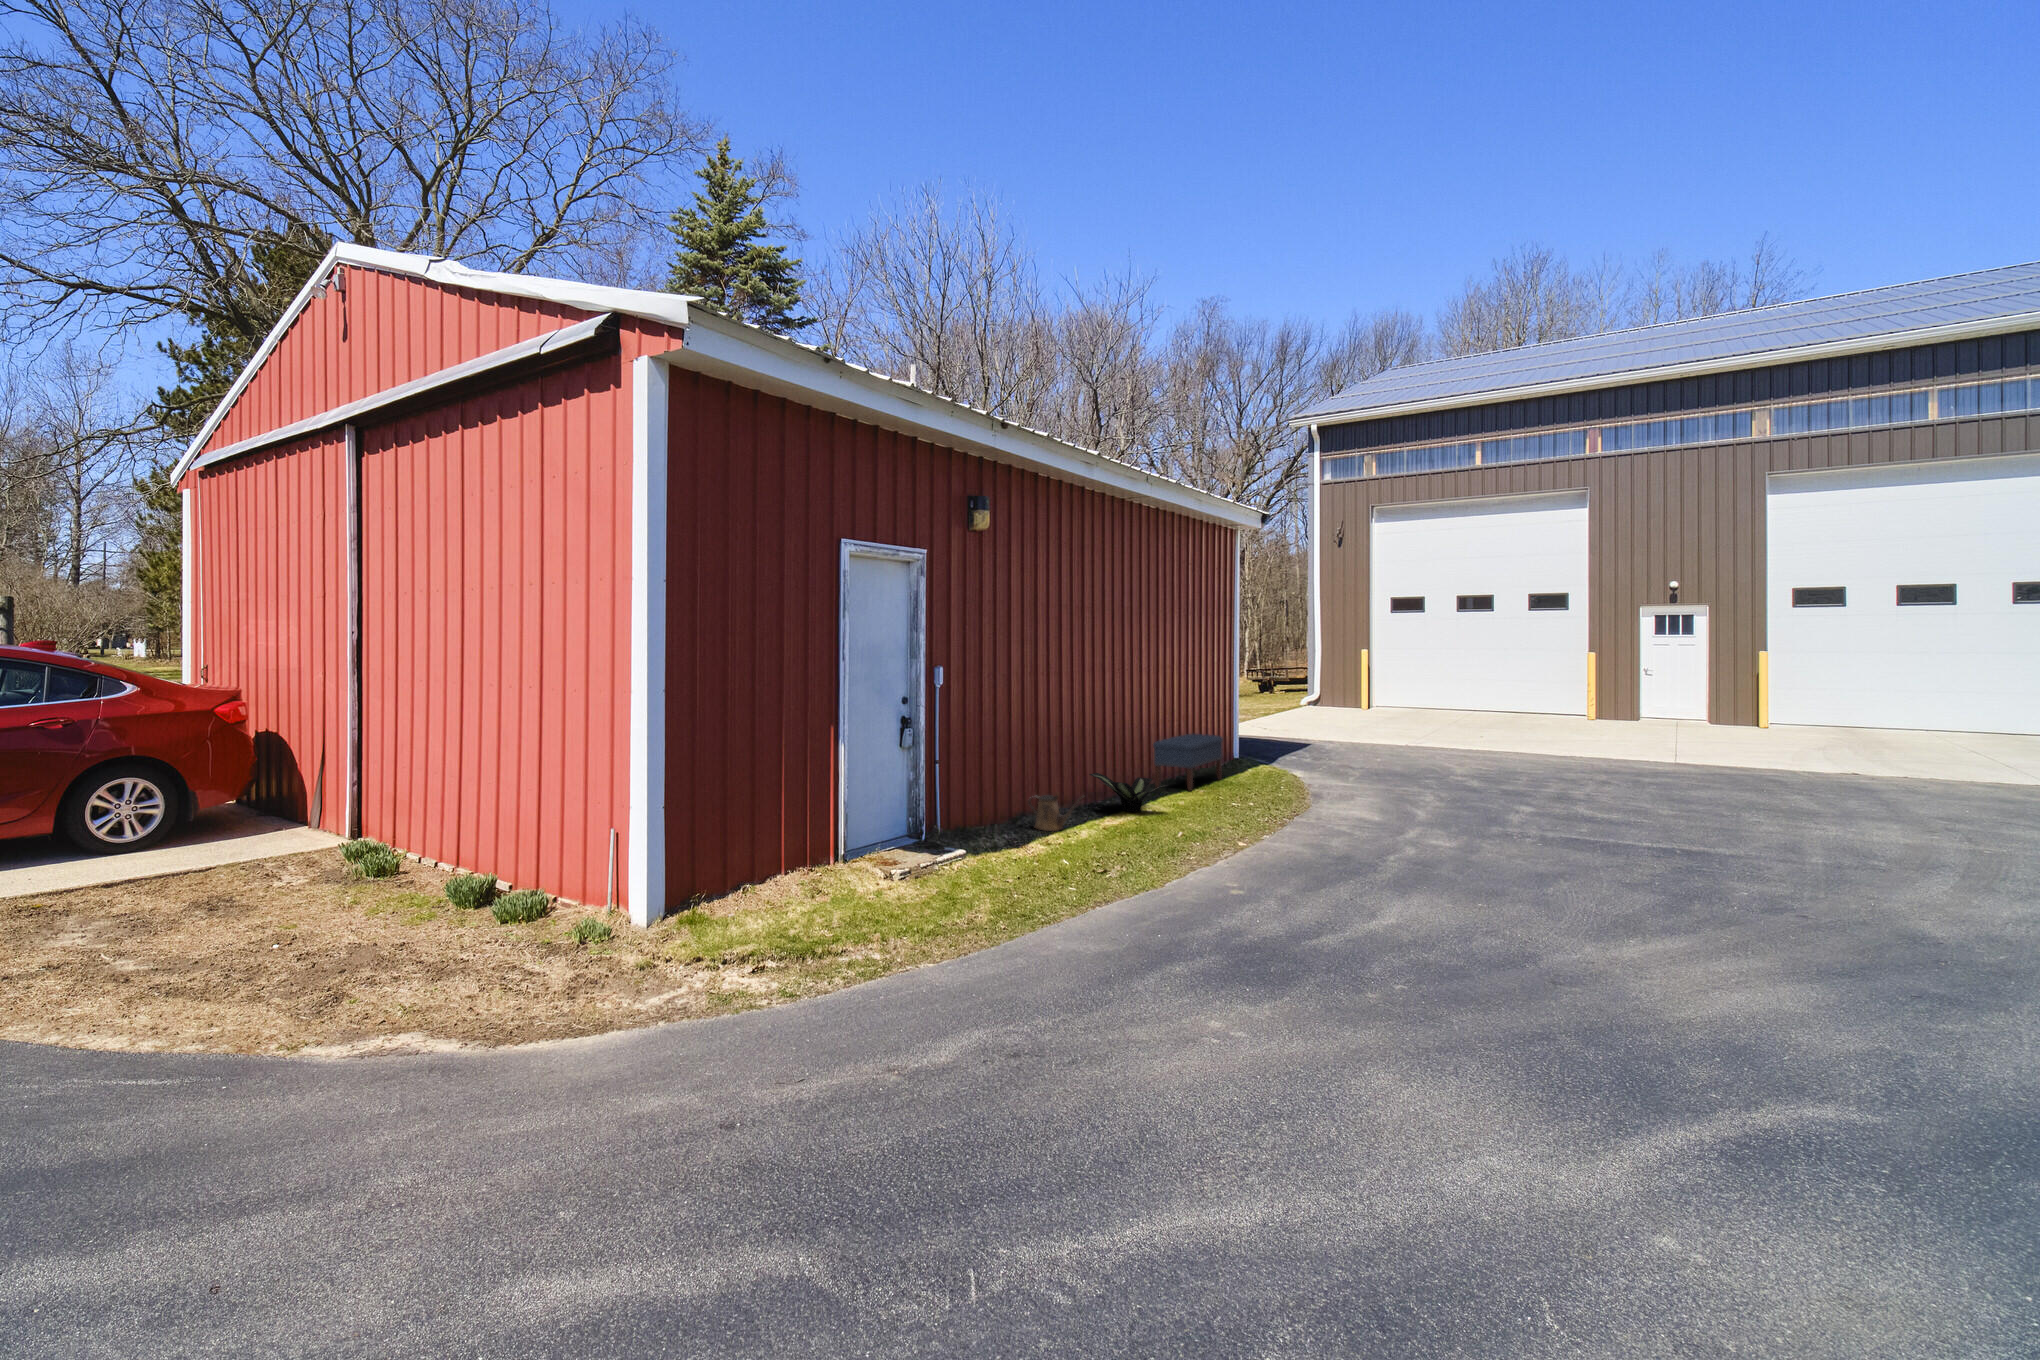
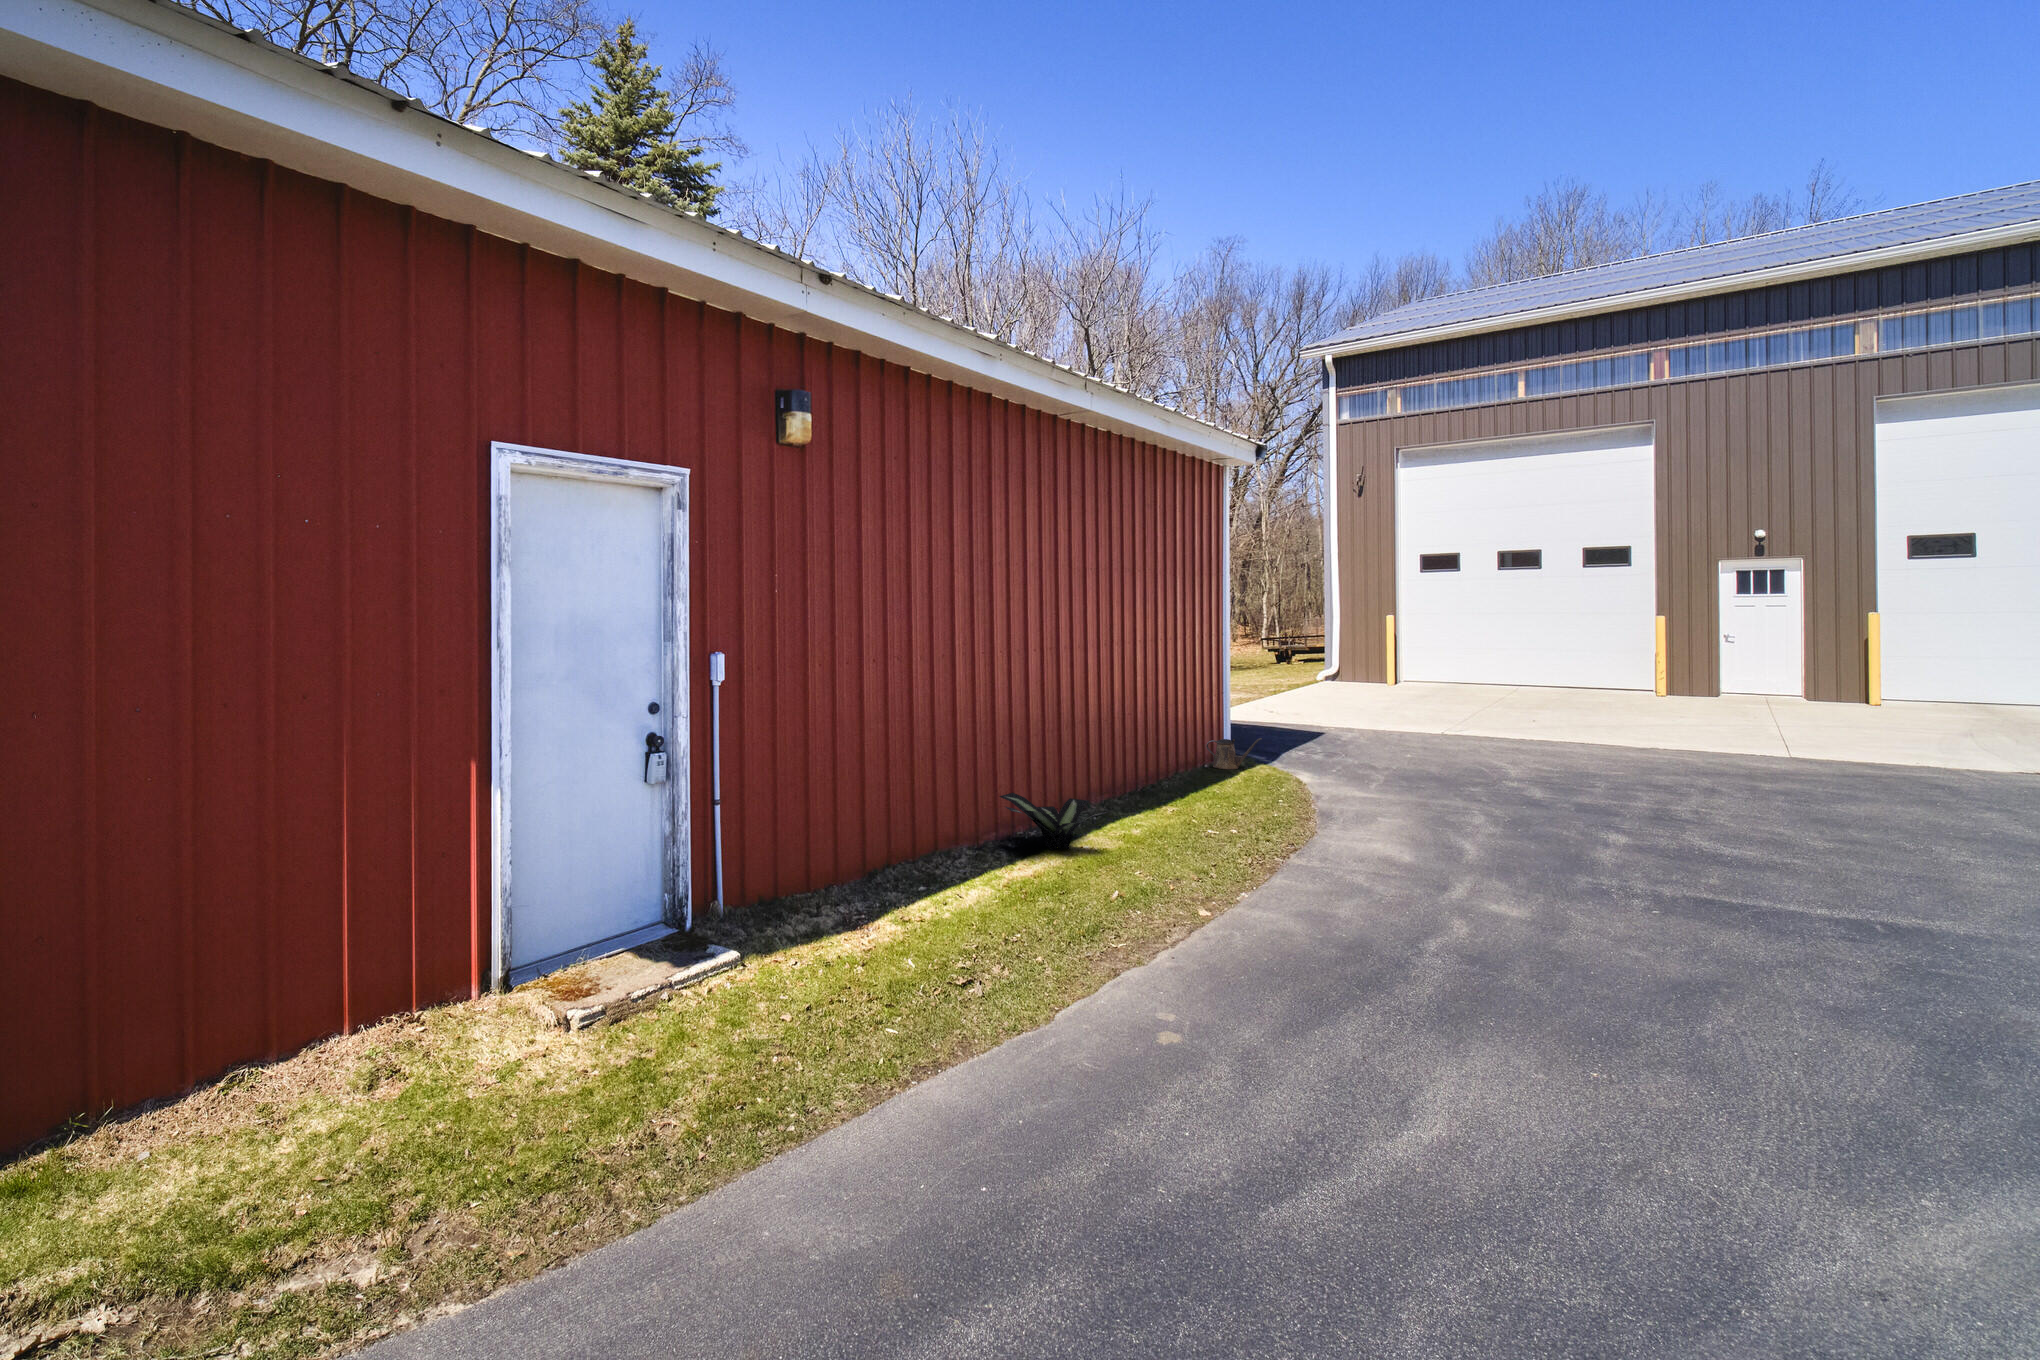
bench: present [1153,734,1223,791] -> none [1102,730,1200,810]
watering can: present [1028,795,1084,831] -> present [1206,738,1262,769]

